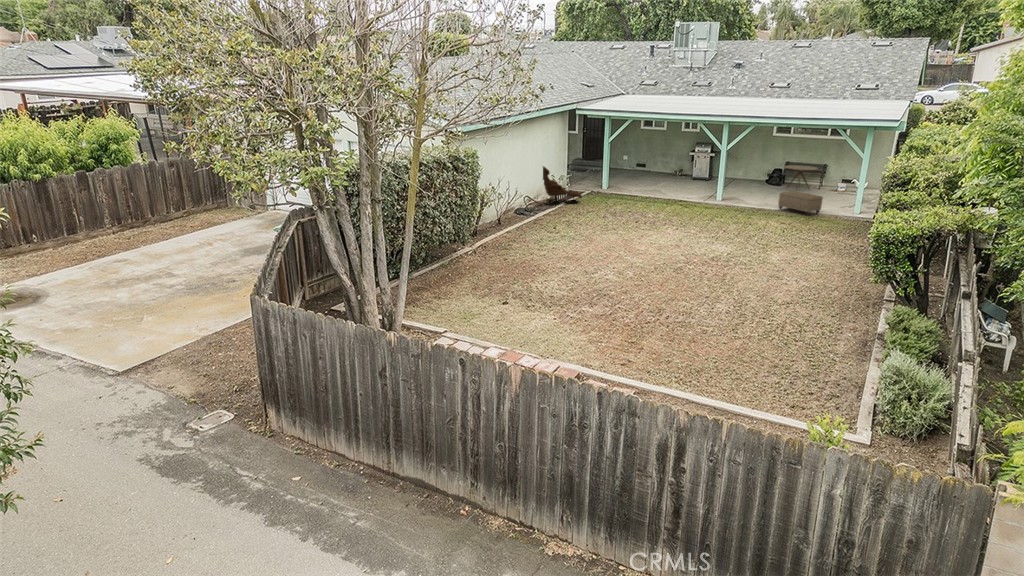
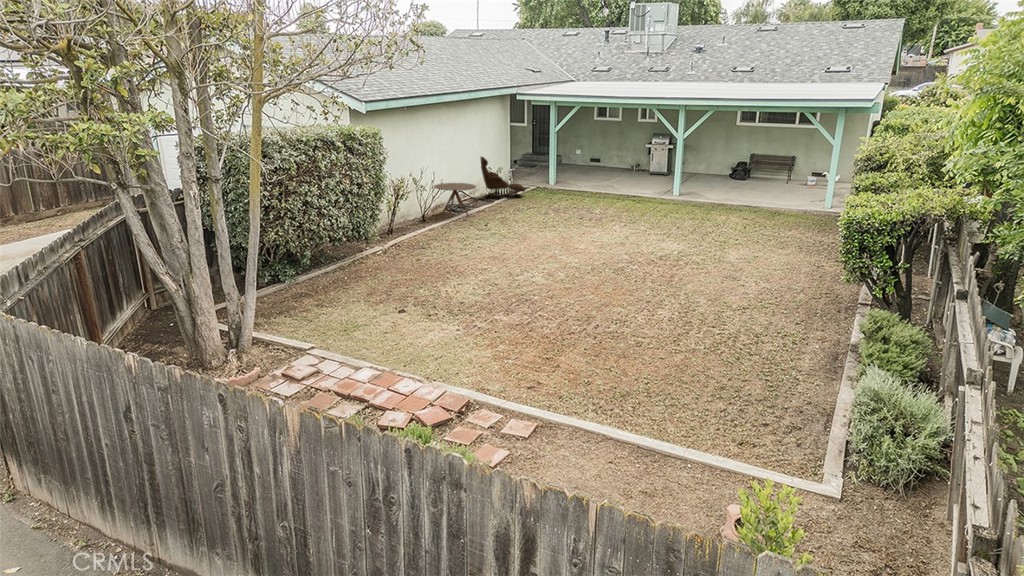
round table: present [785,165,818,189] -> present [434,183,476,217]
ottoman: present [778,191,823,215] -> none [740,183,789,210]

